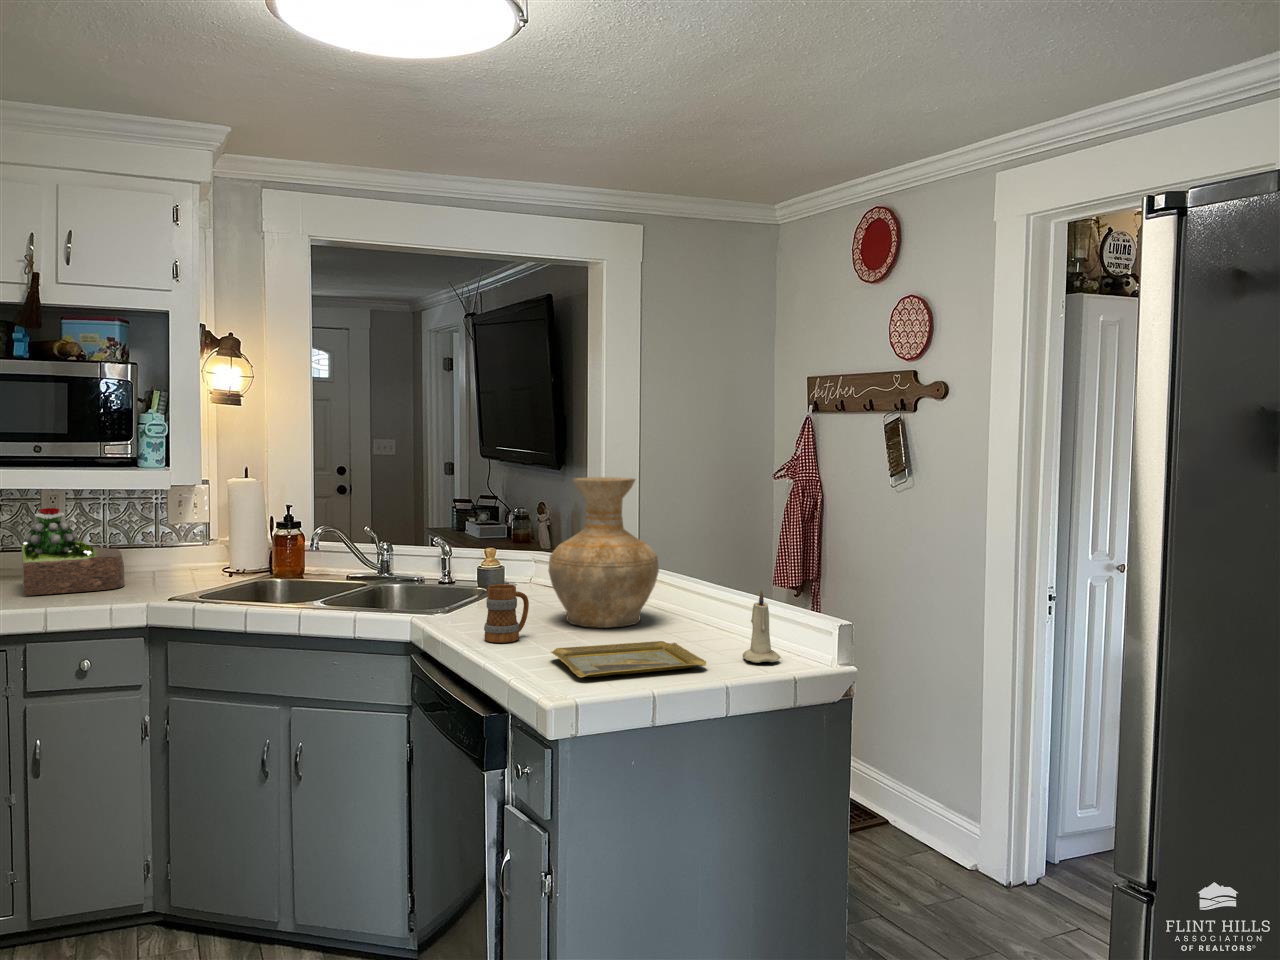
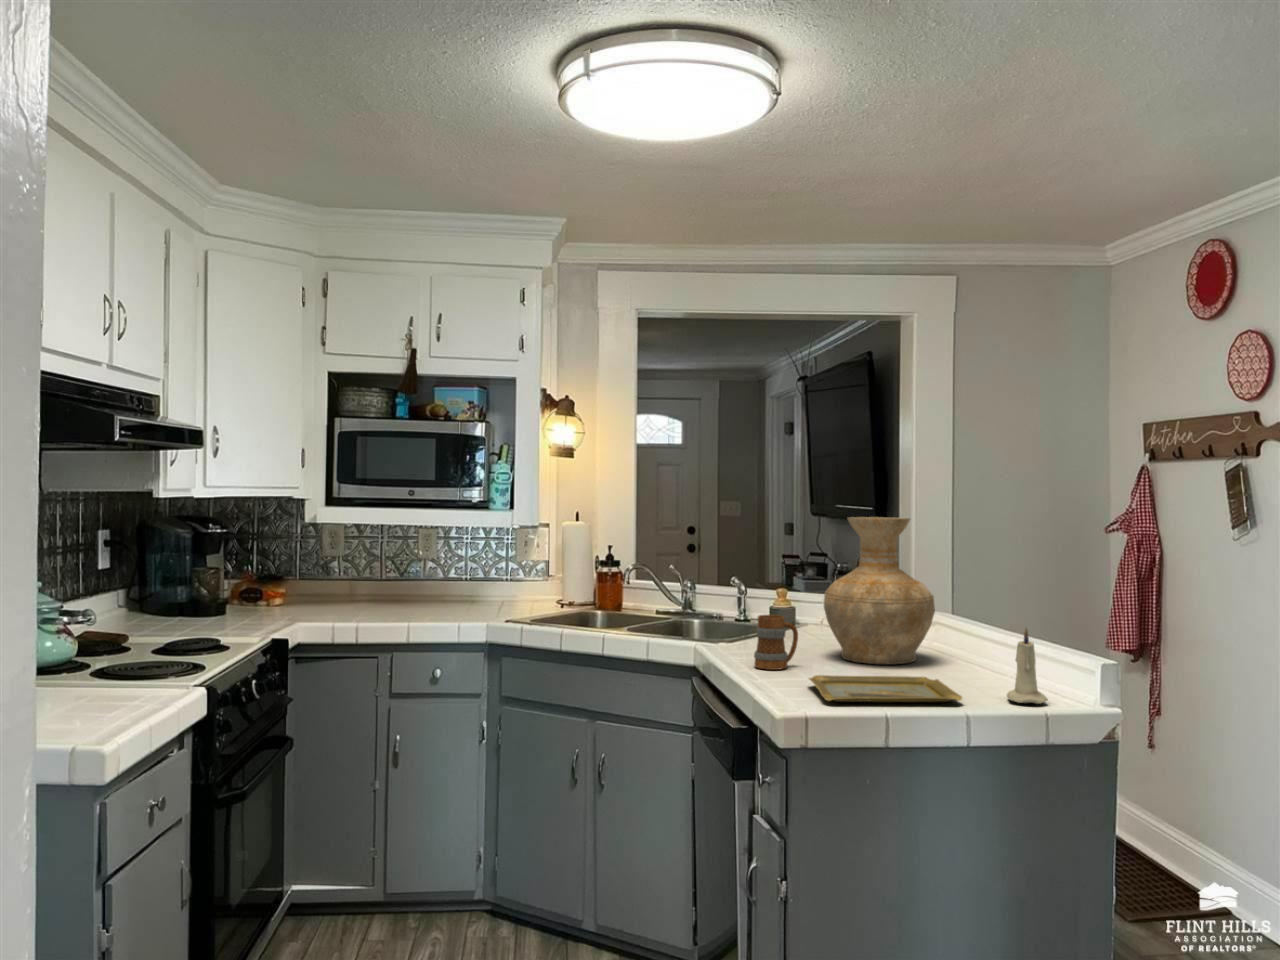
succulent plant: present [22,508,125,596] -> none [398,542,474,613]

